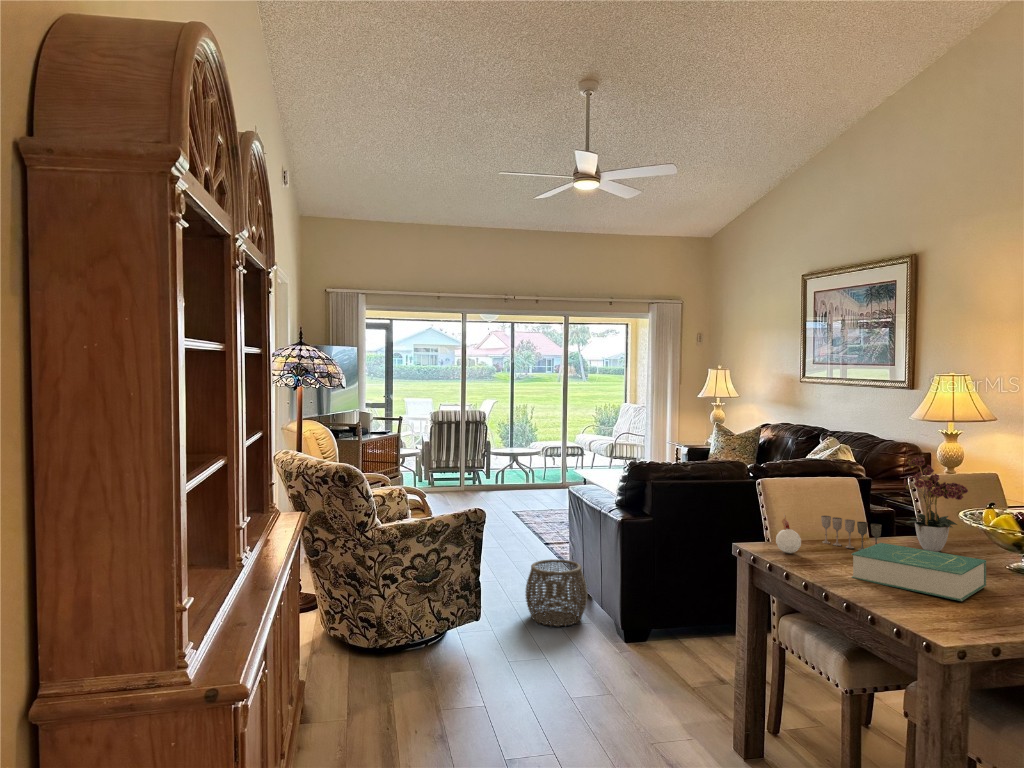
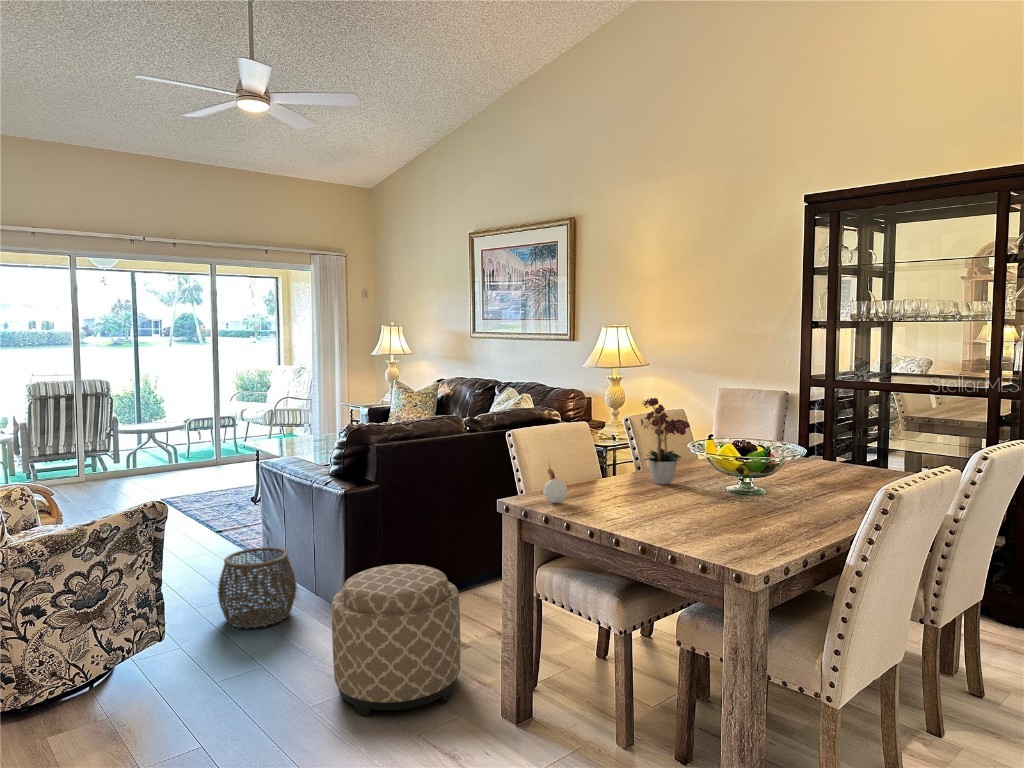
wine glass: present [821,516,882,550] -> none [573,462,631,493]
book: present [851,543,986,601] -> none [627,482,729,526]
ottoman: none [593,590,707,724] -> present [332,564,461,716]

